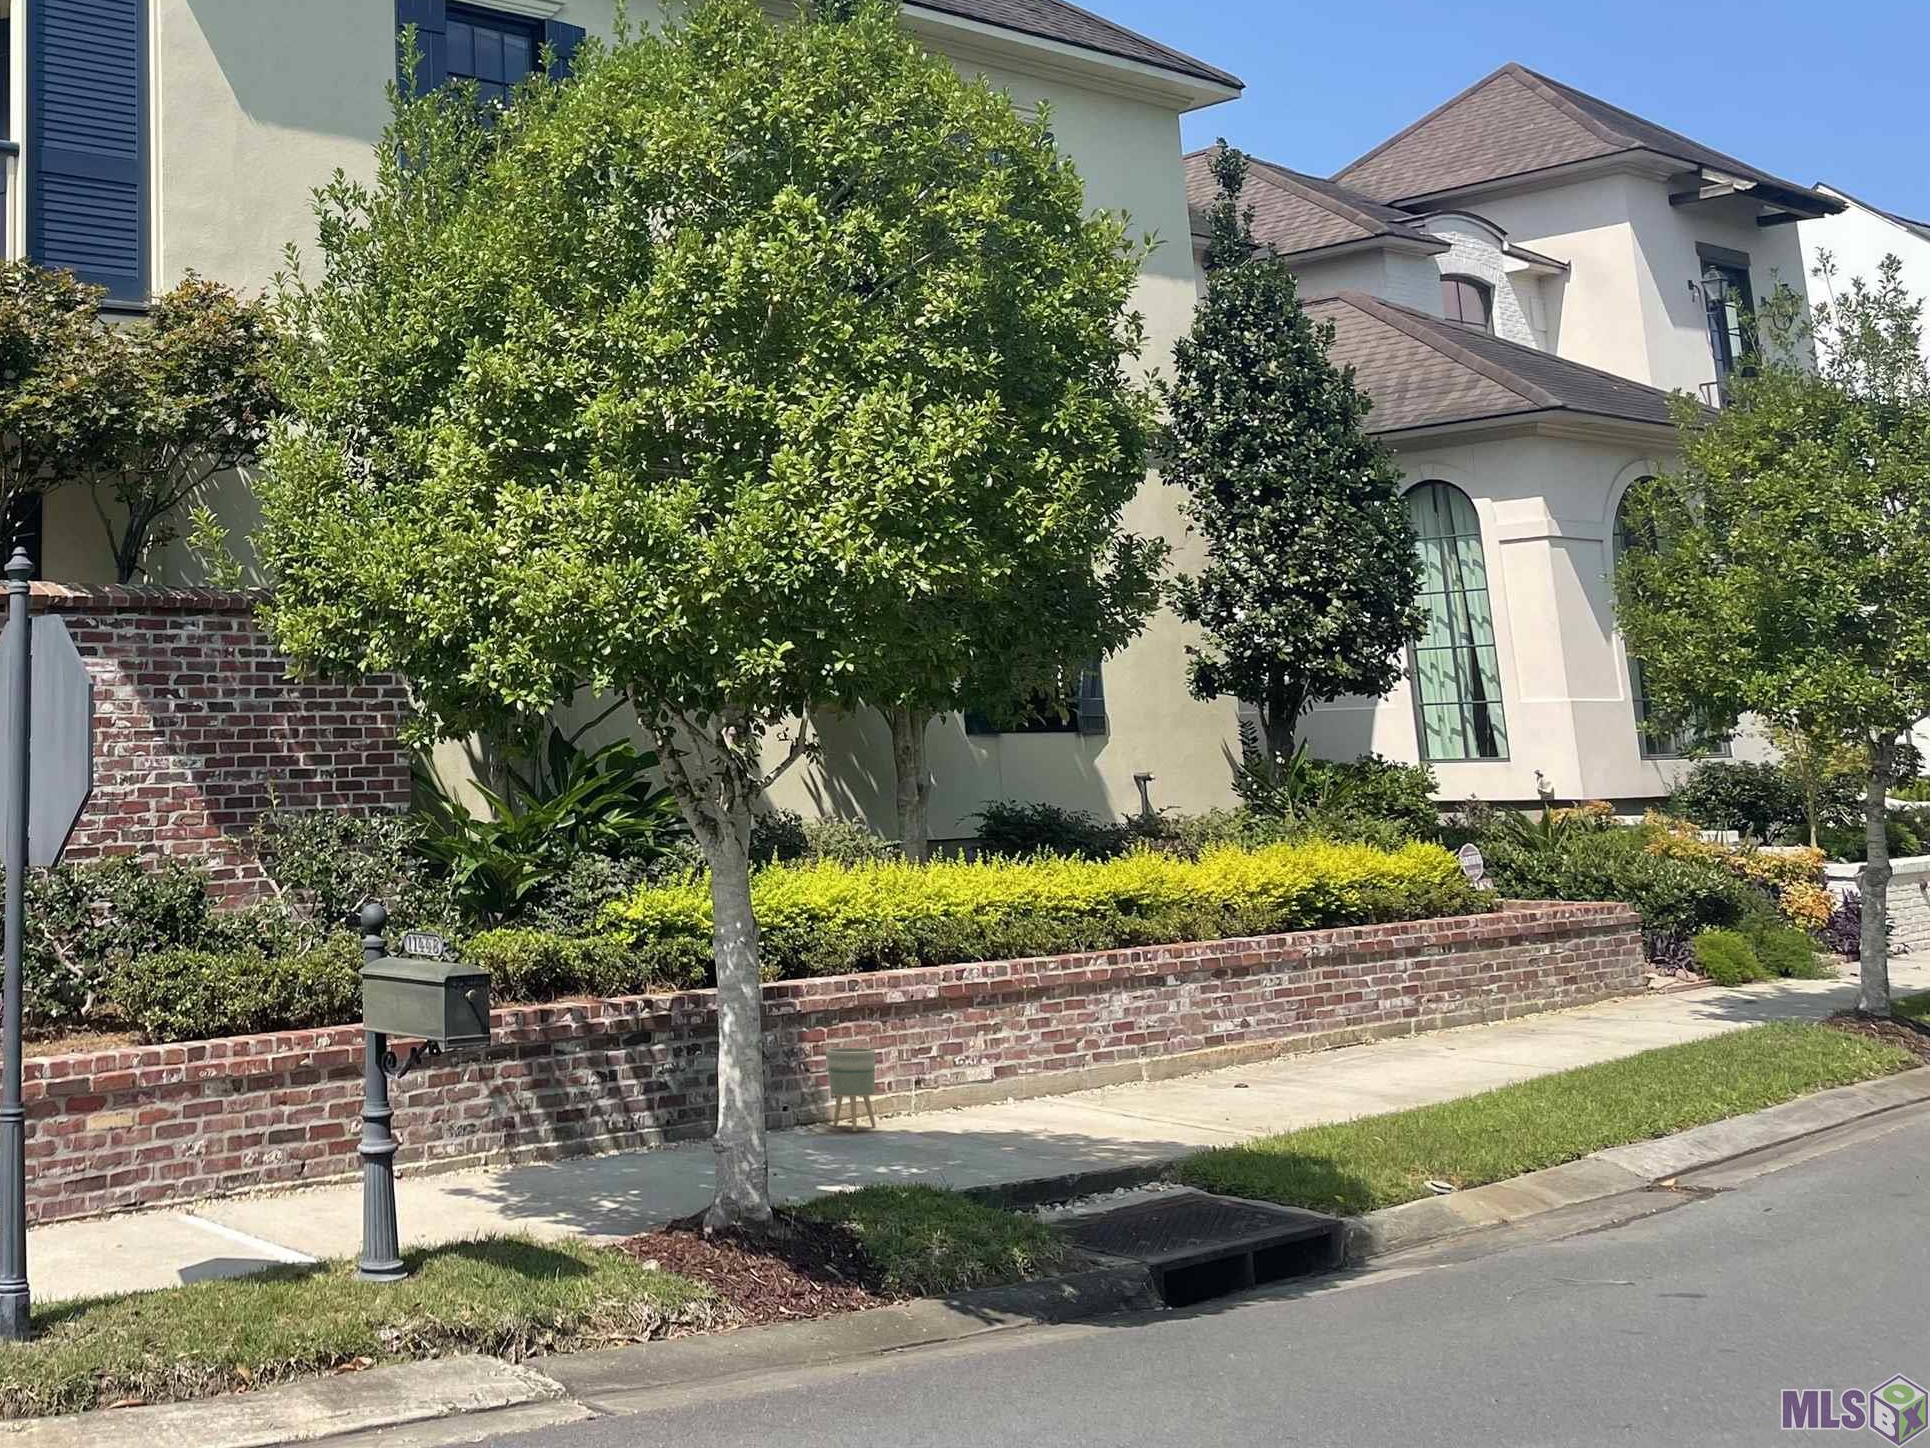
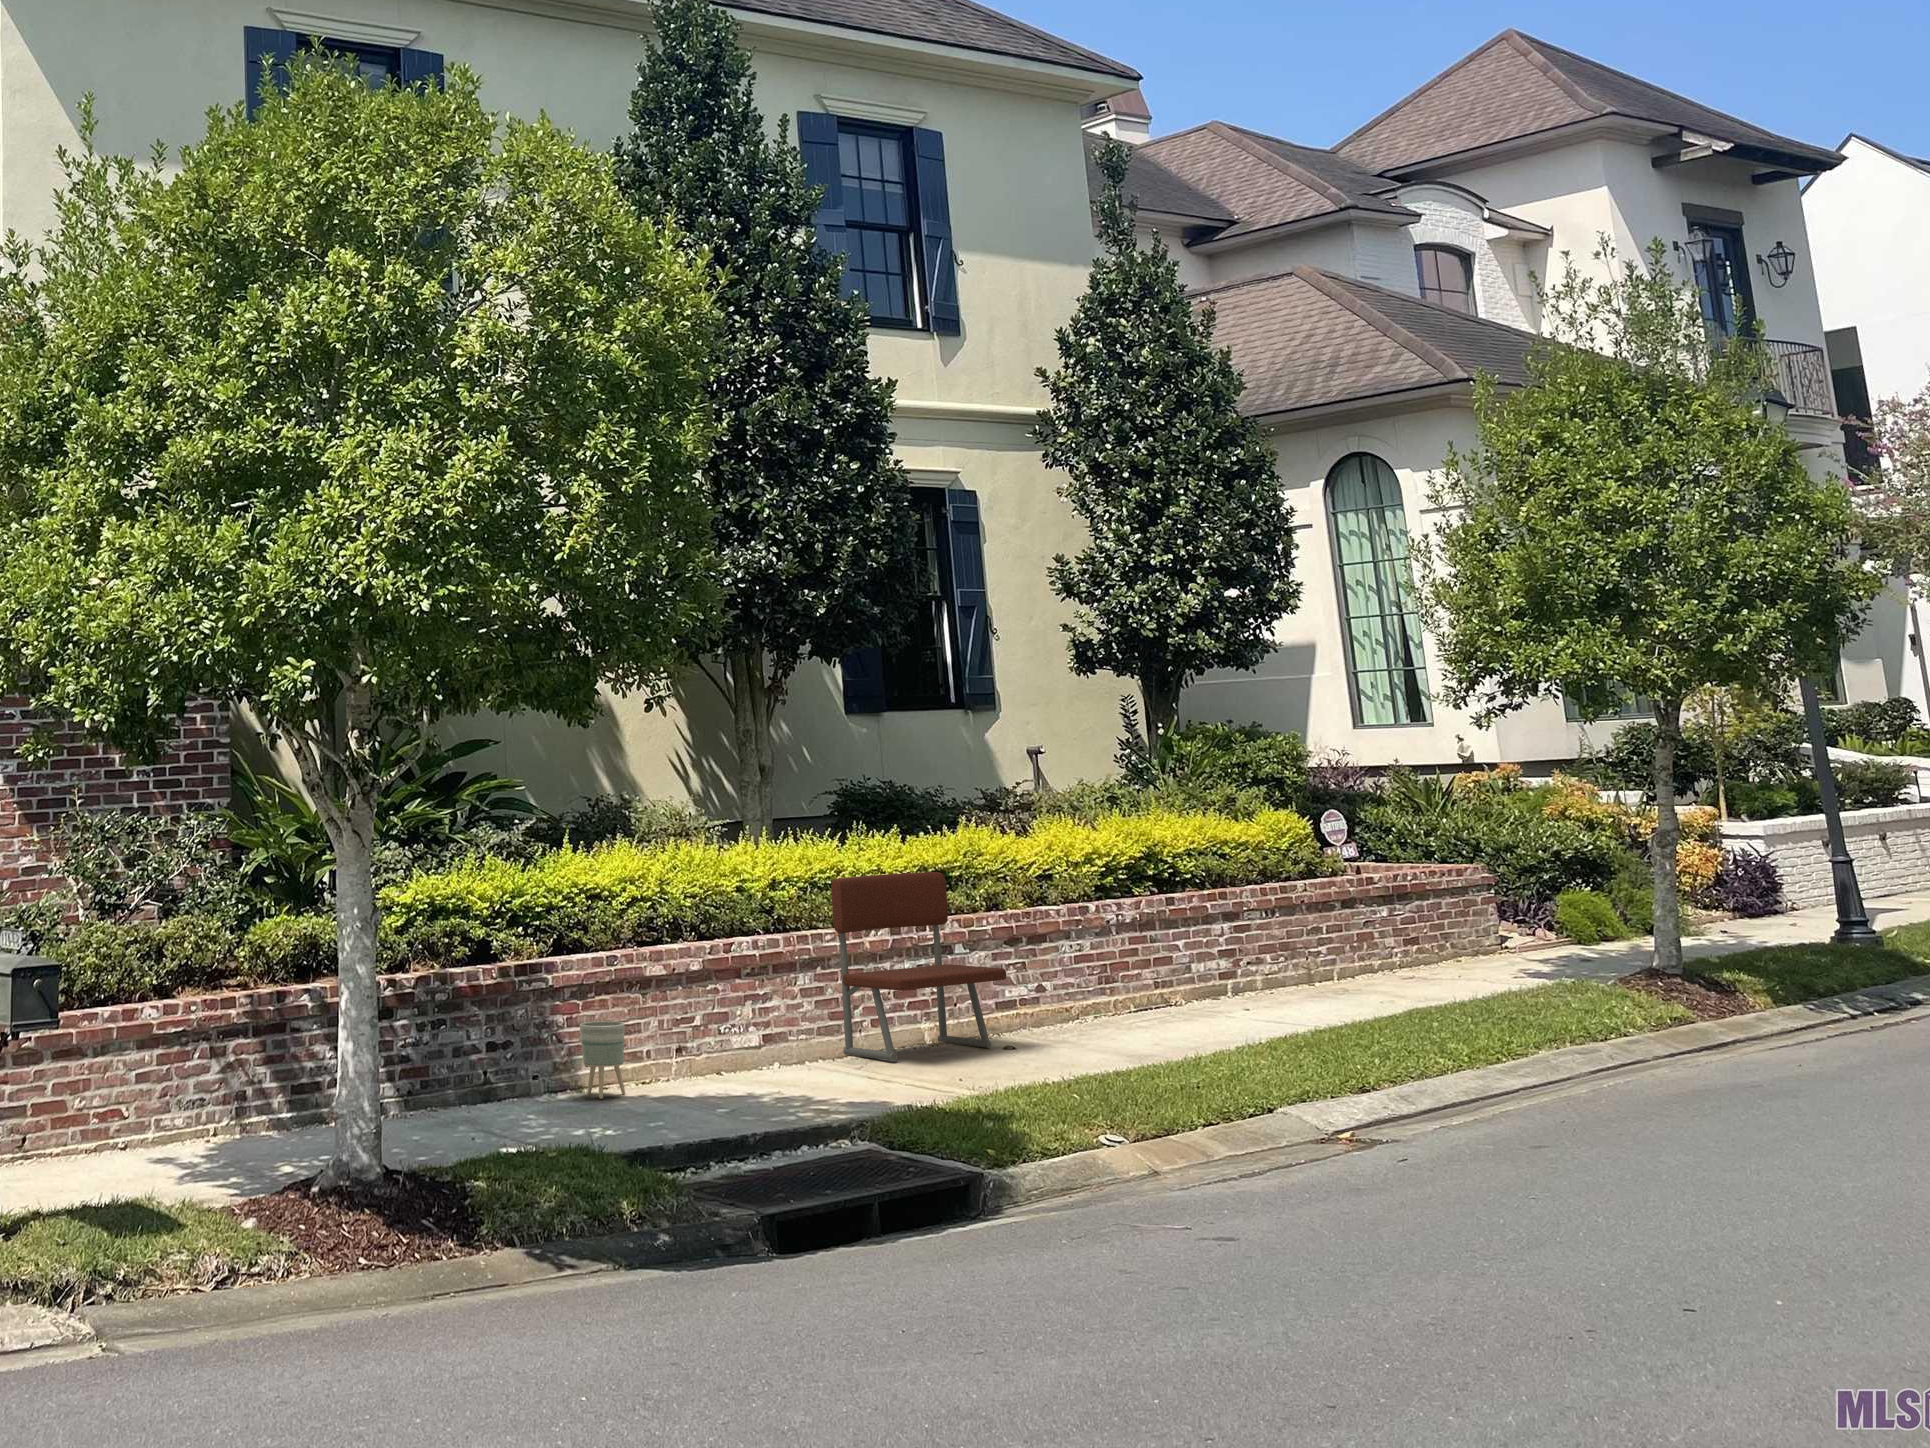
bench: none [1053,896,1237,1095] -> present [831,872,1006,1061]

